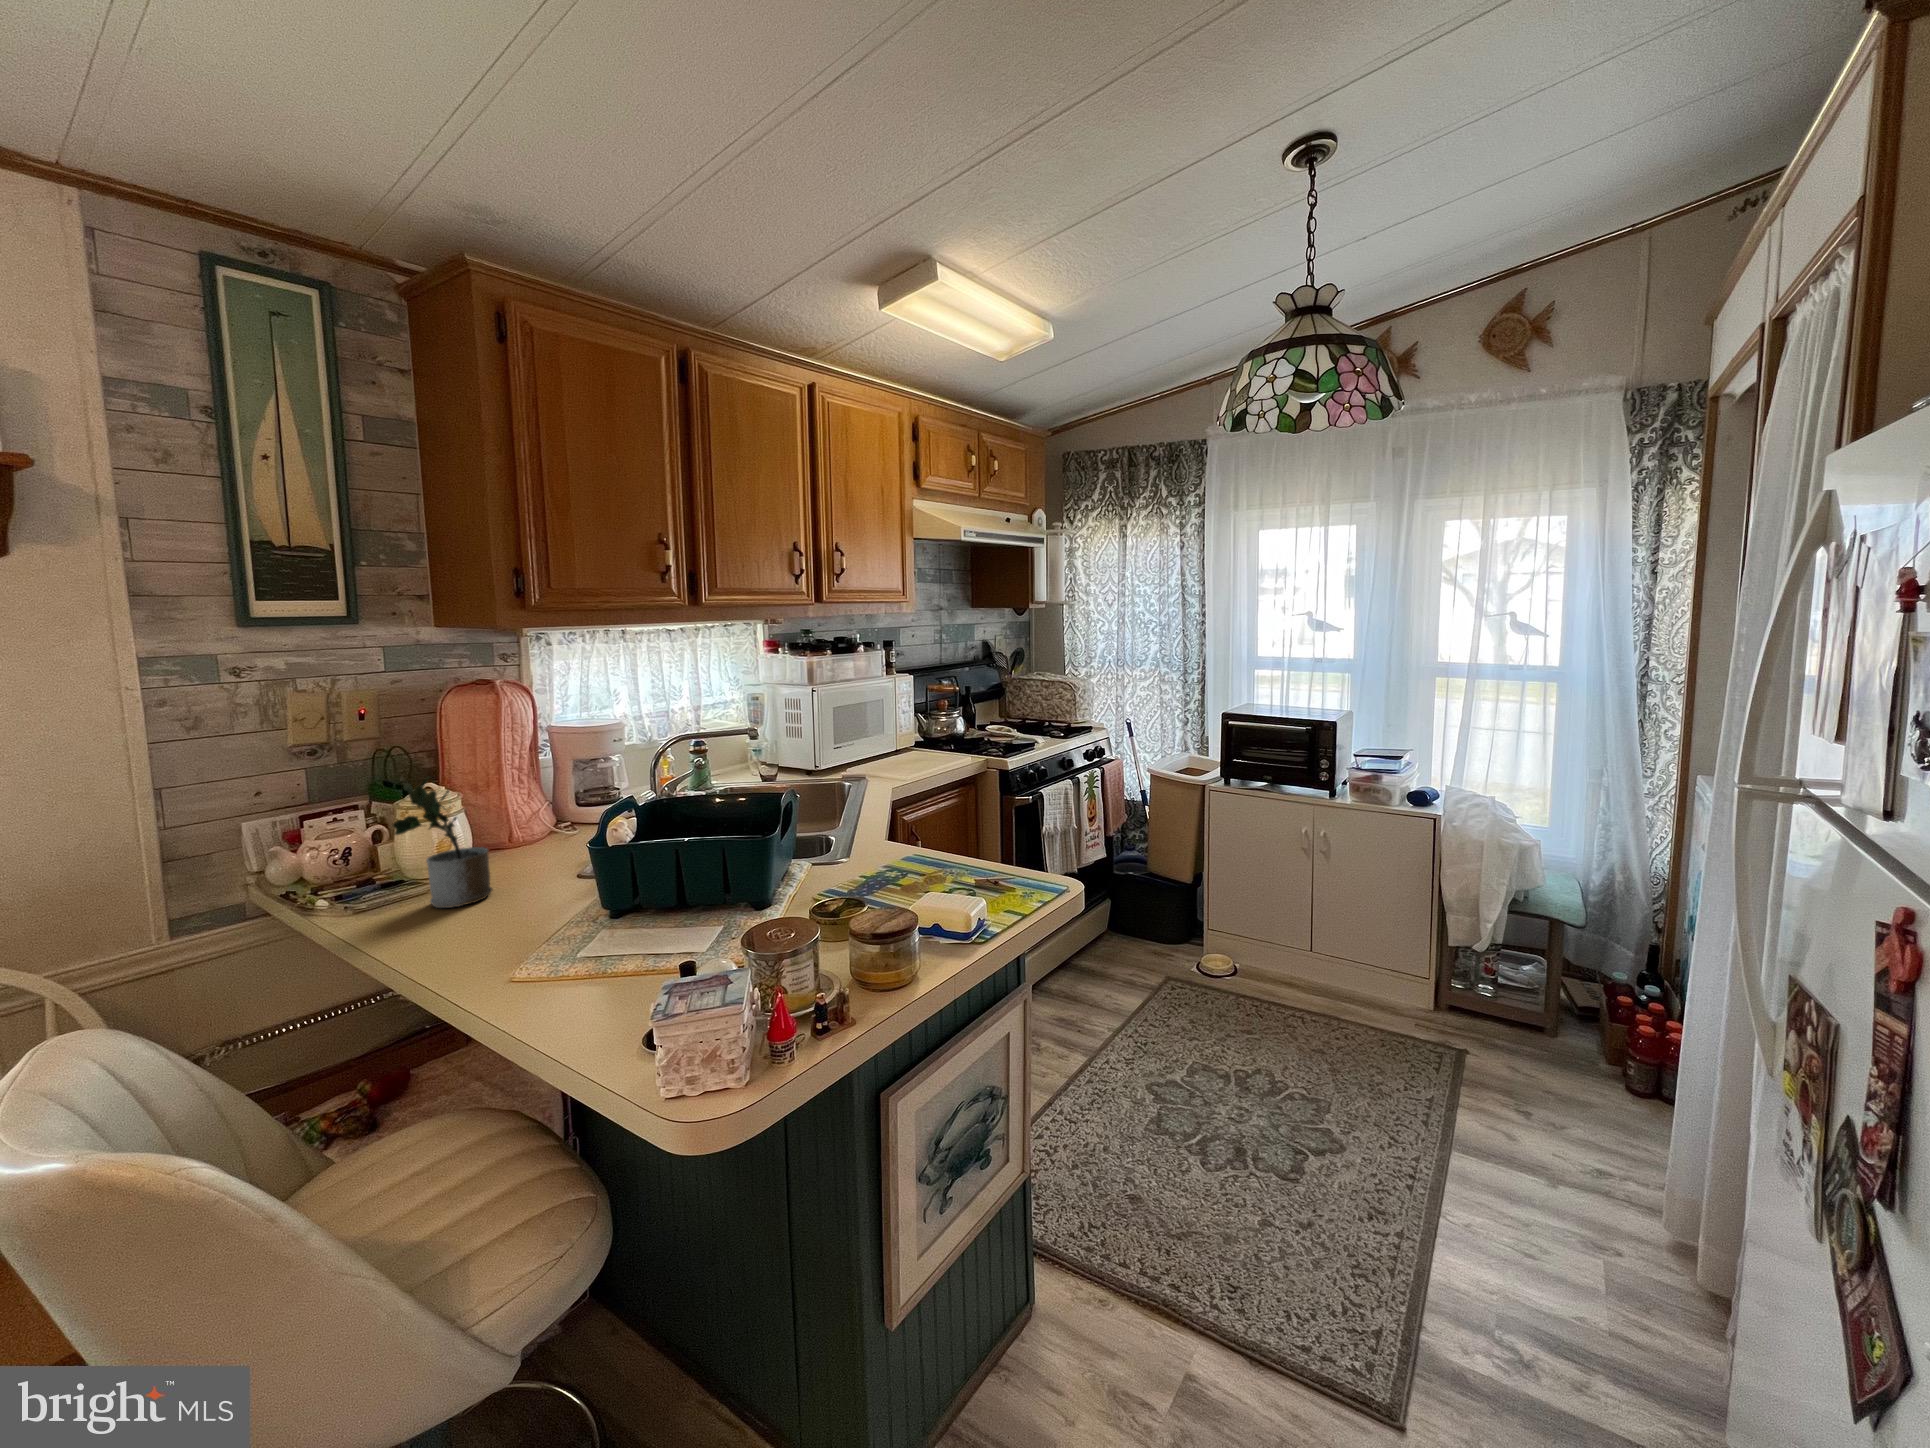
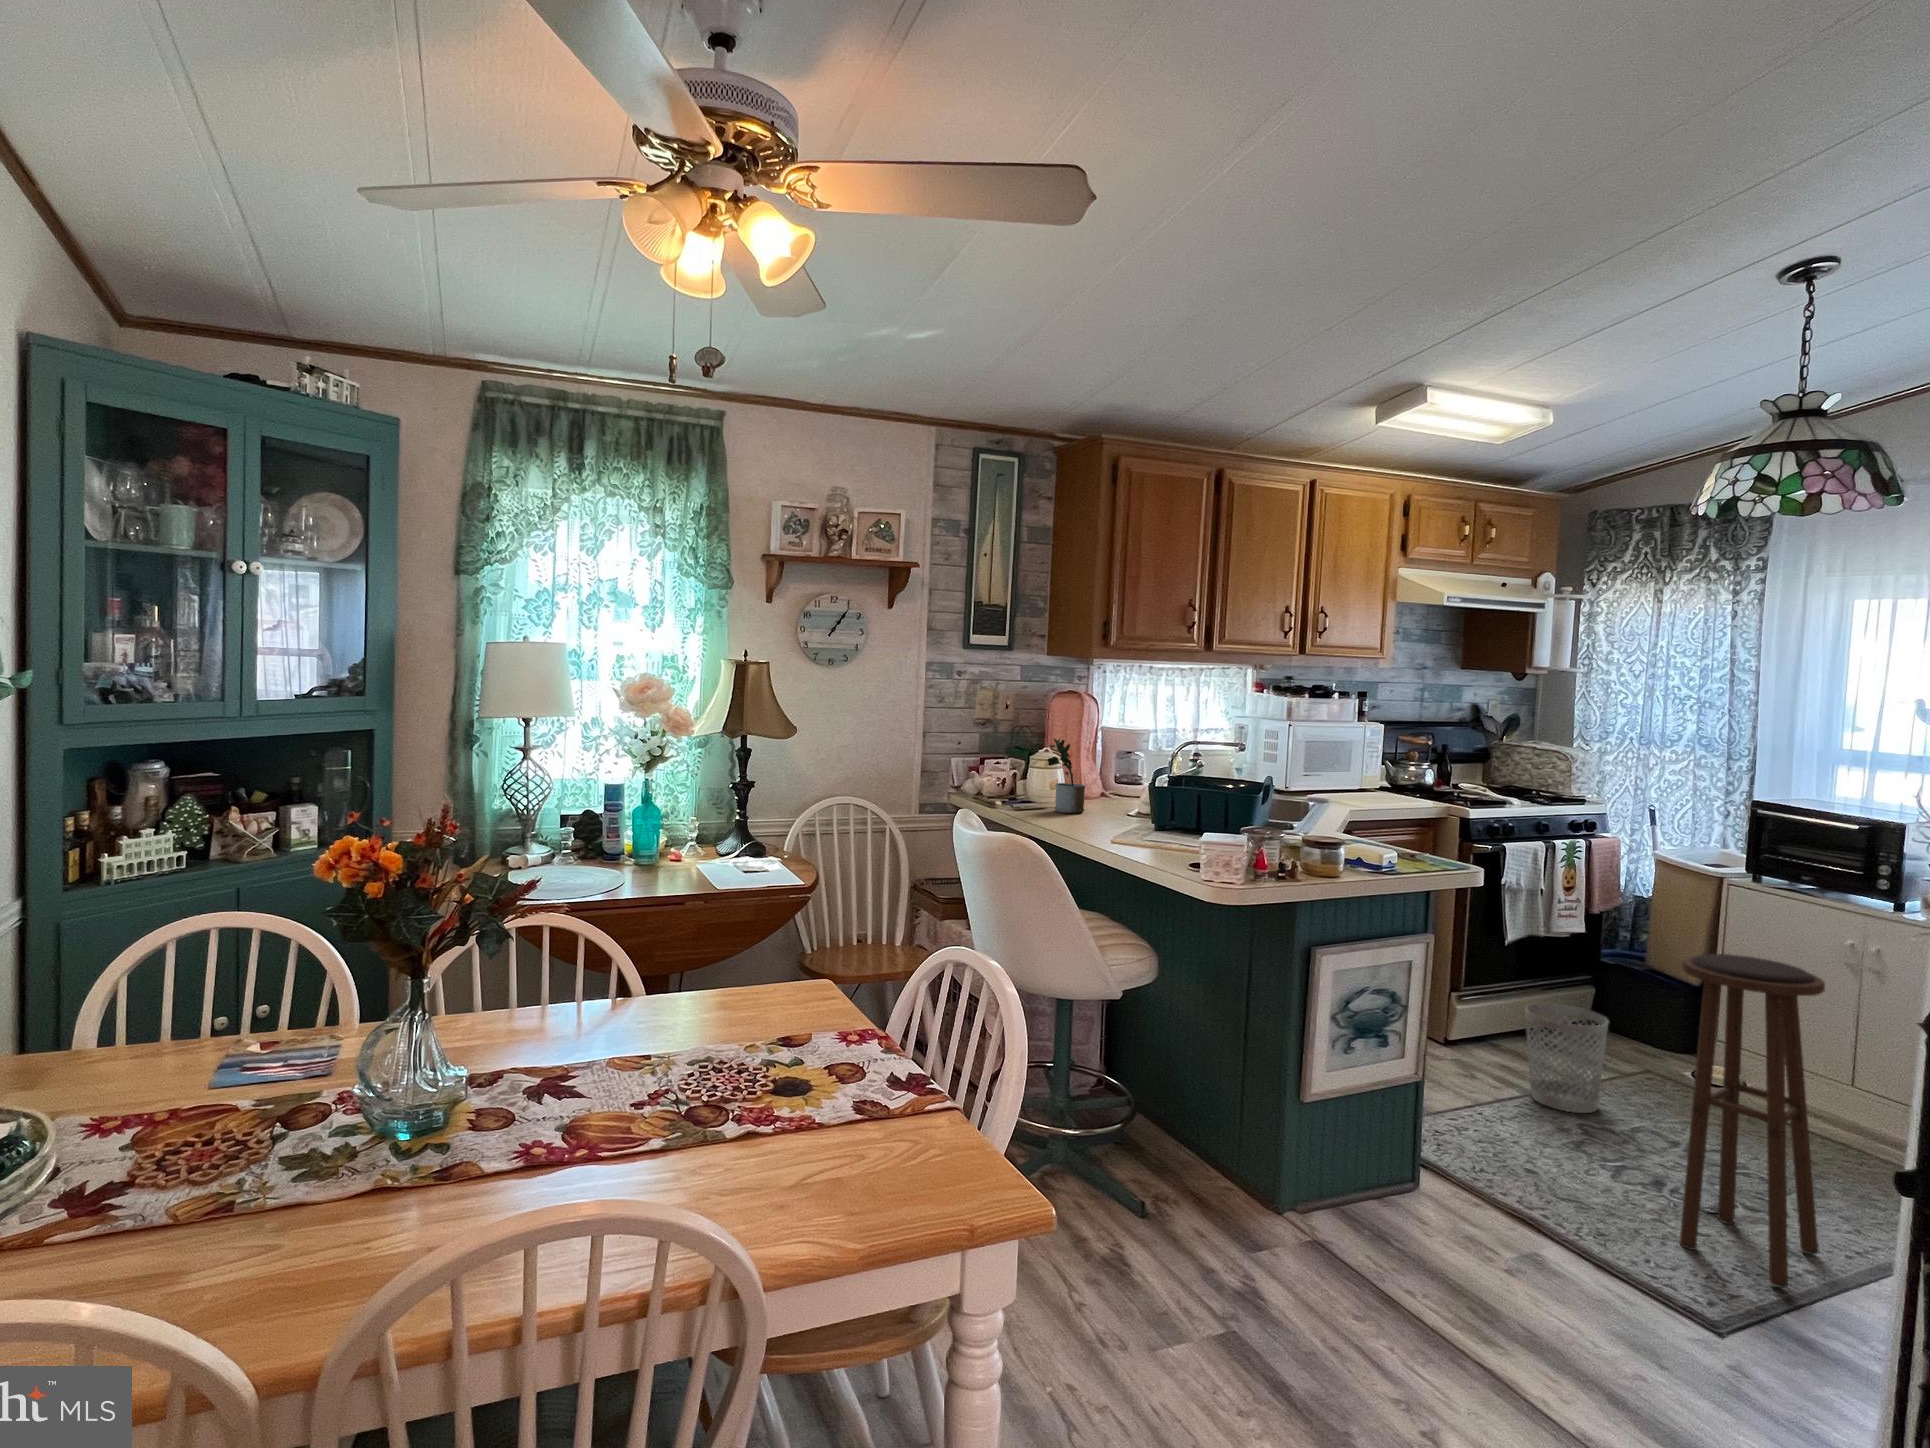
stool: none [1276,904,1408,1277] -> present [1680,954,1825,1288]
wastebasket: none [1084,945,1158,1063] -> present [1525,1003,1609,1113]

